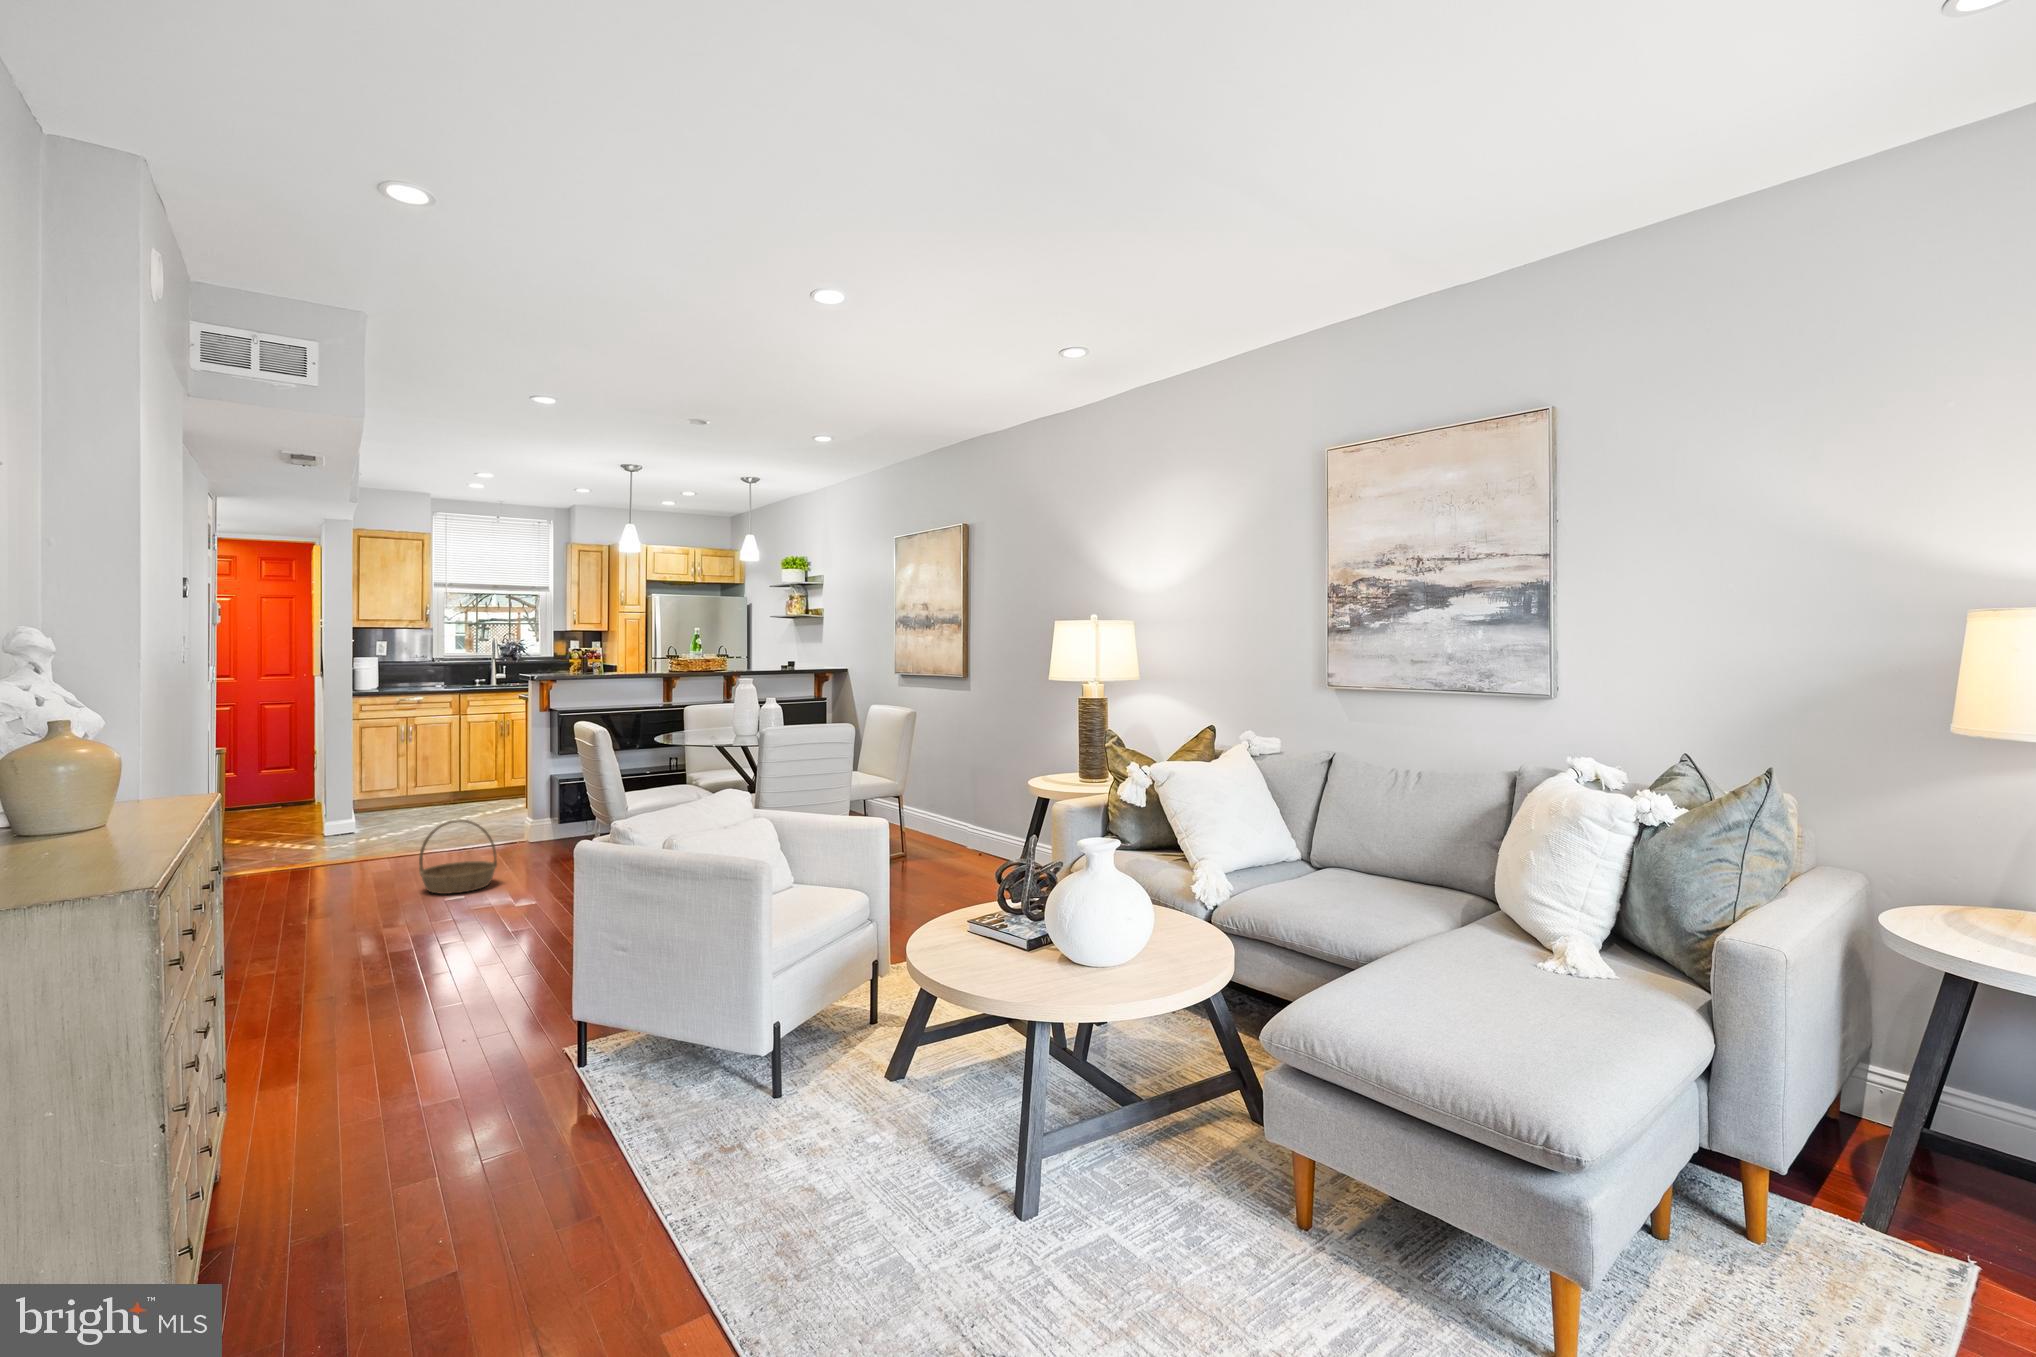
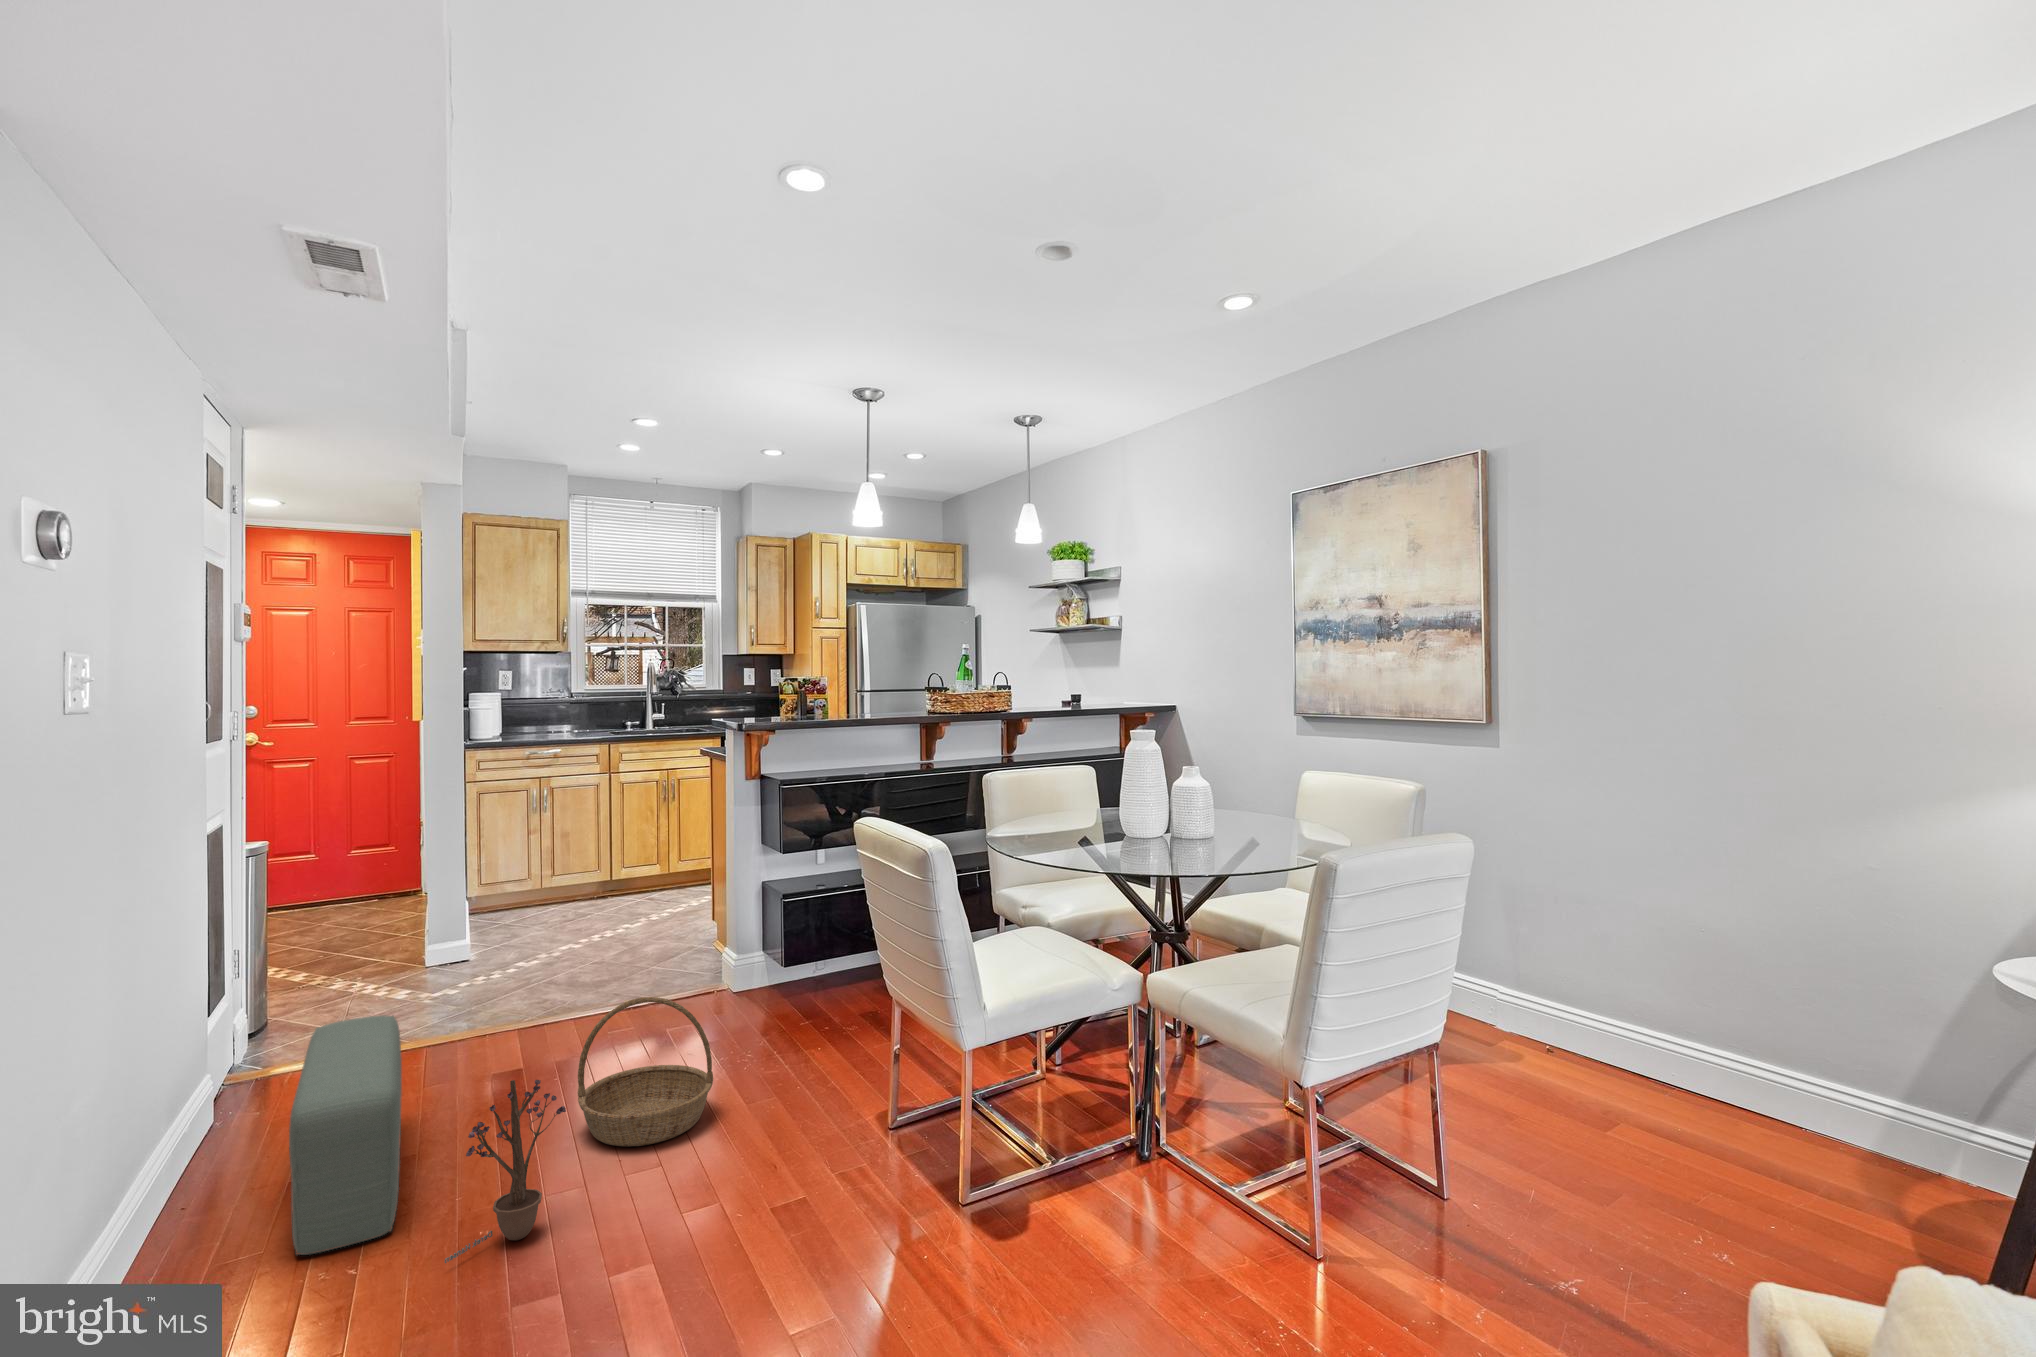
pouf: none [264,830,319,925] -> present [289,1015,402,1255]
decorative plant: none [346,843,409,924] -> present [445,1080,566,1263]

